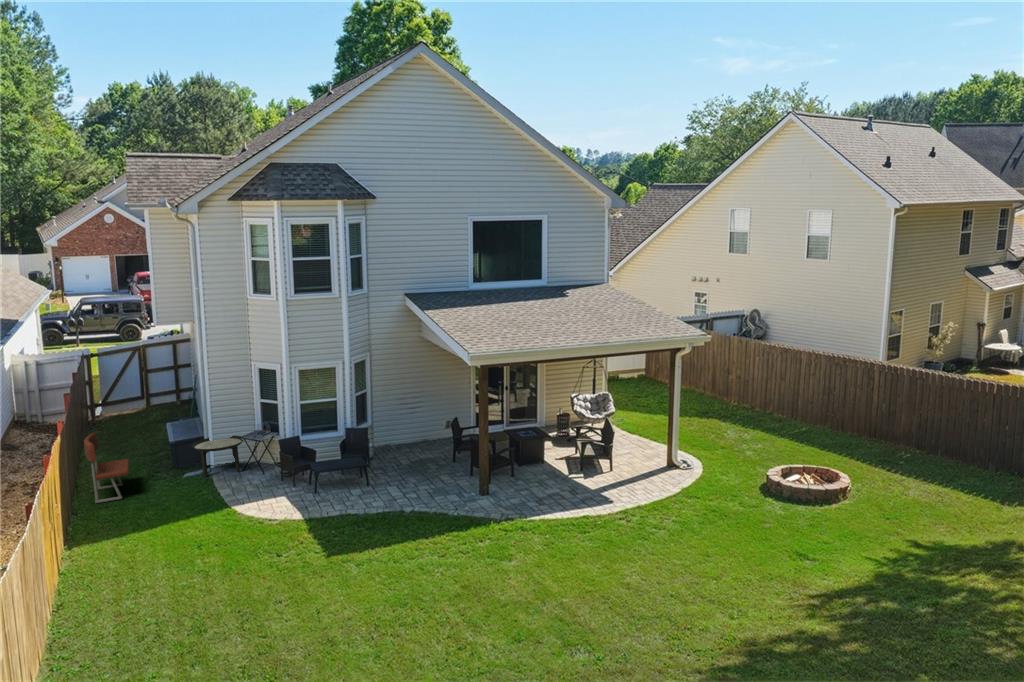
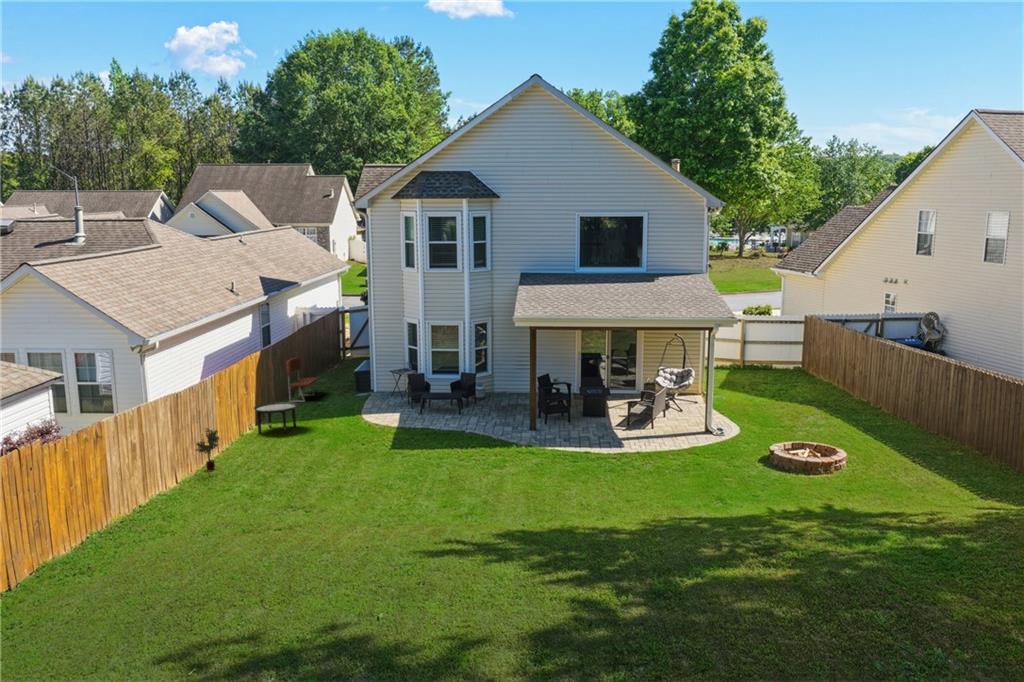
round table: present [191,436,244,477] -> present [254,402,298,434]
potted tree: none [67,583,108,653] -> present [196,428,219,470]

